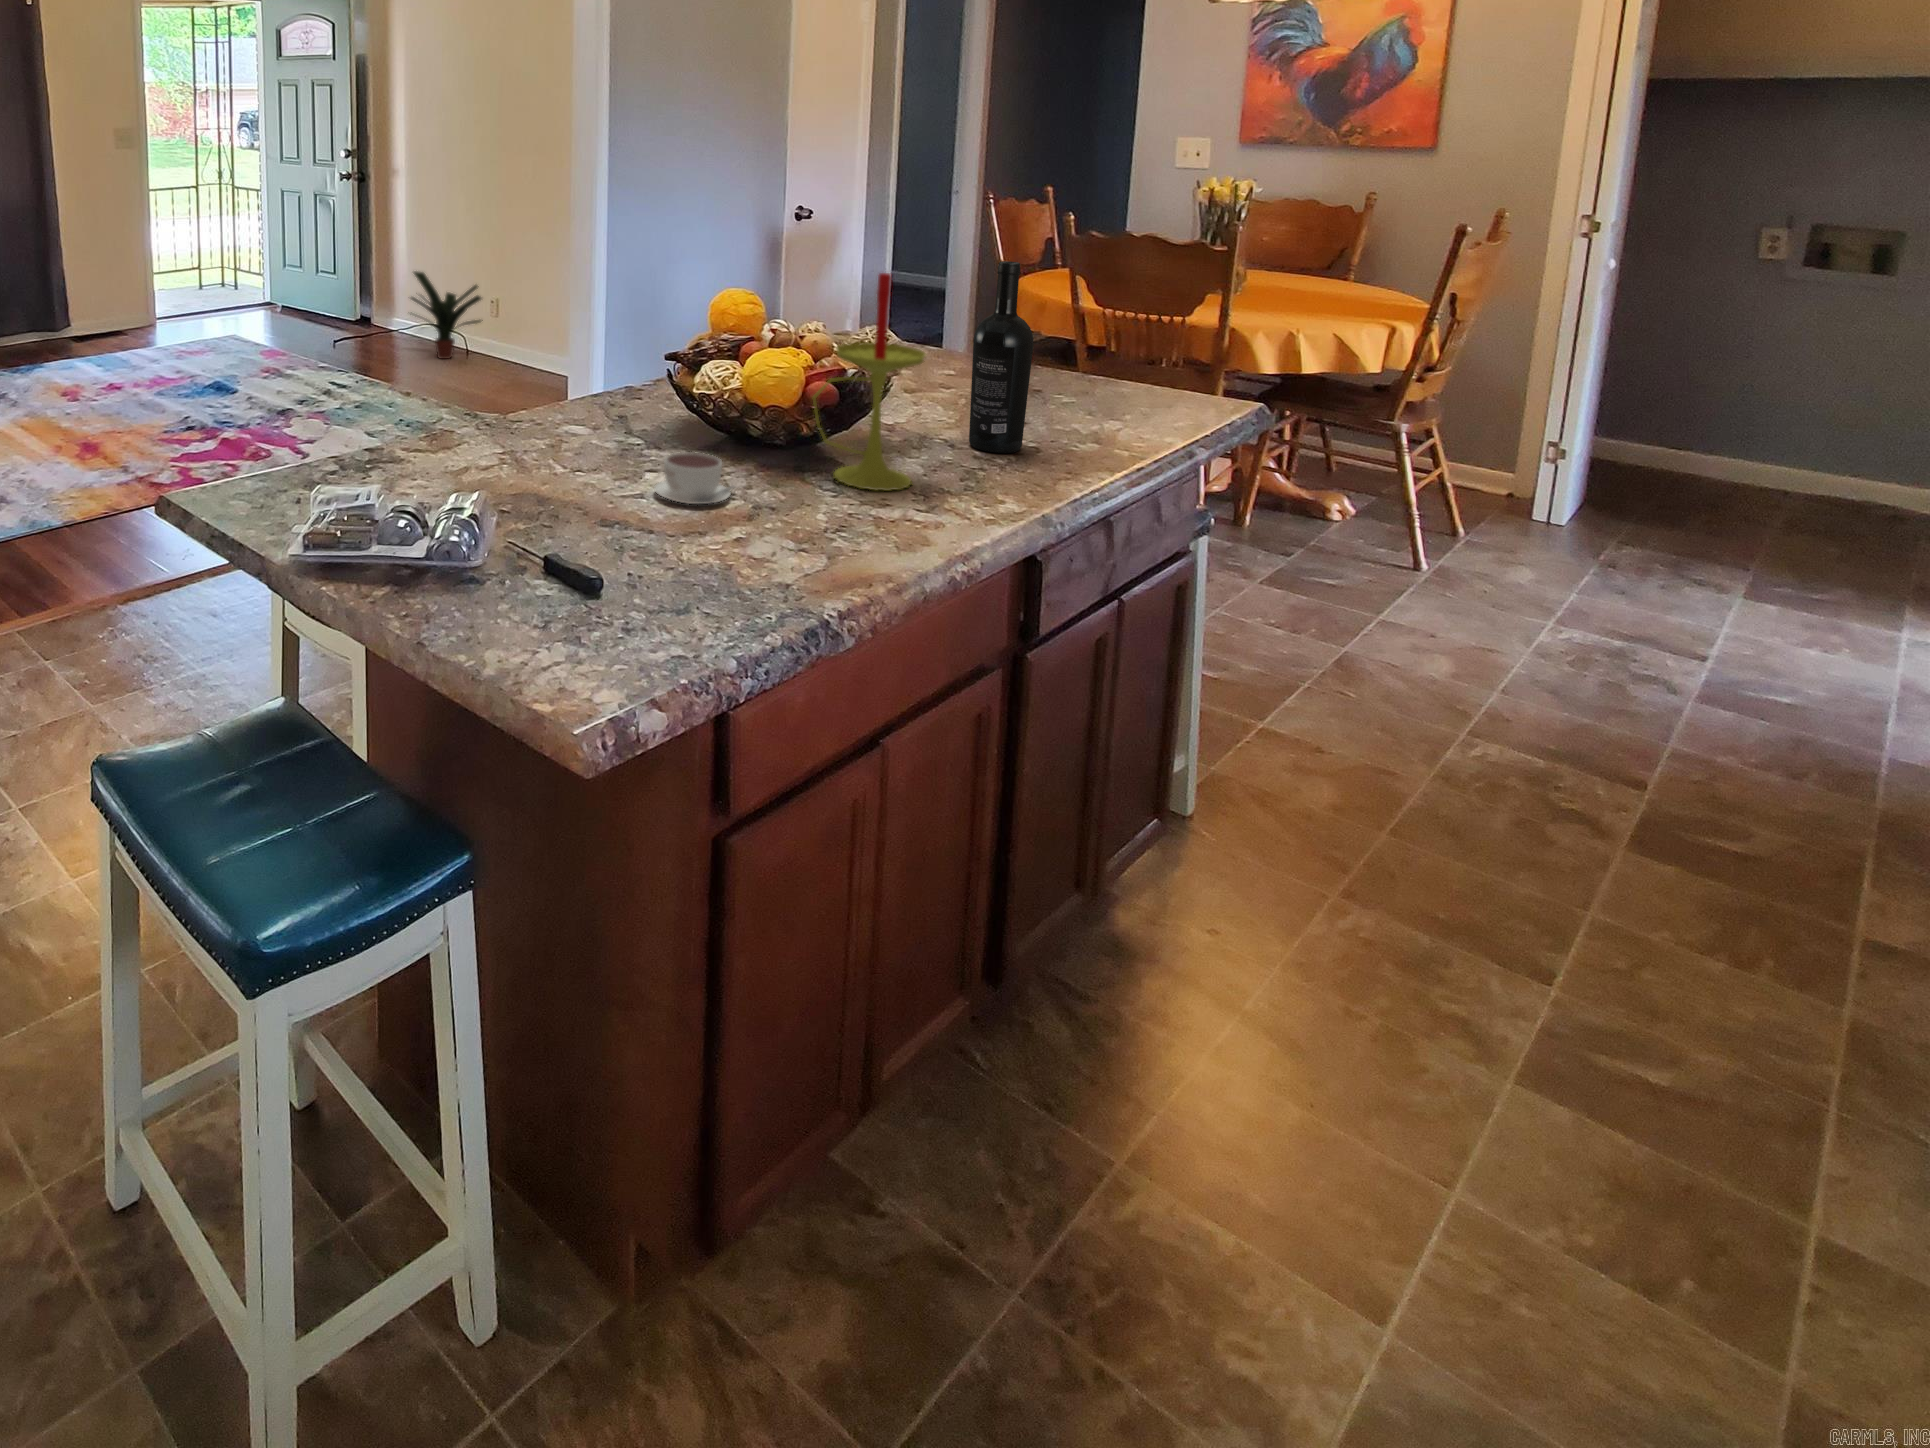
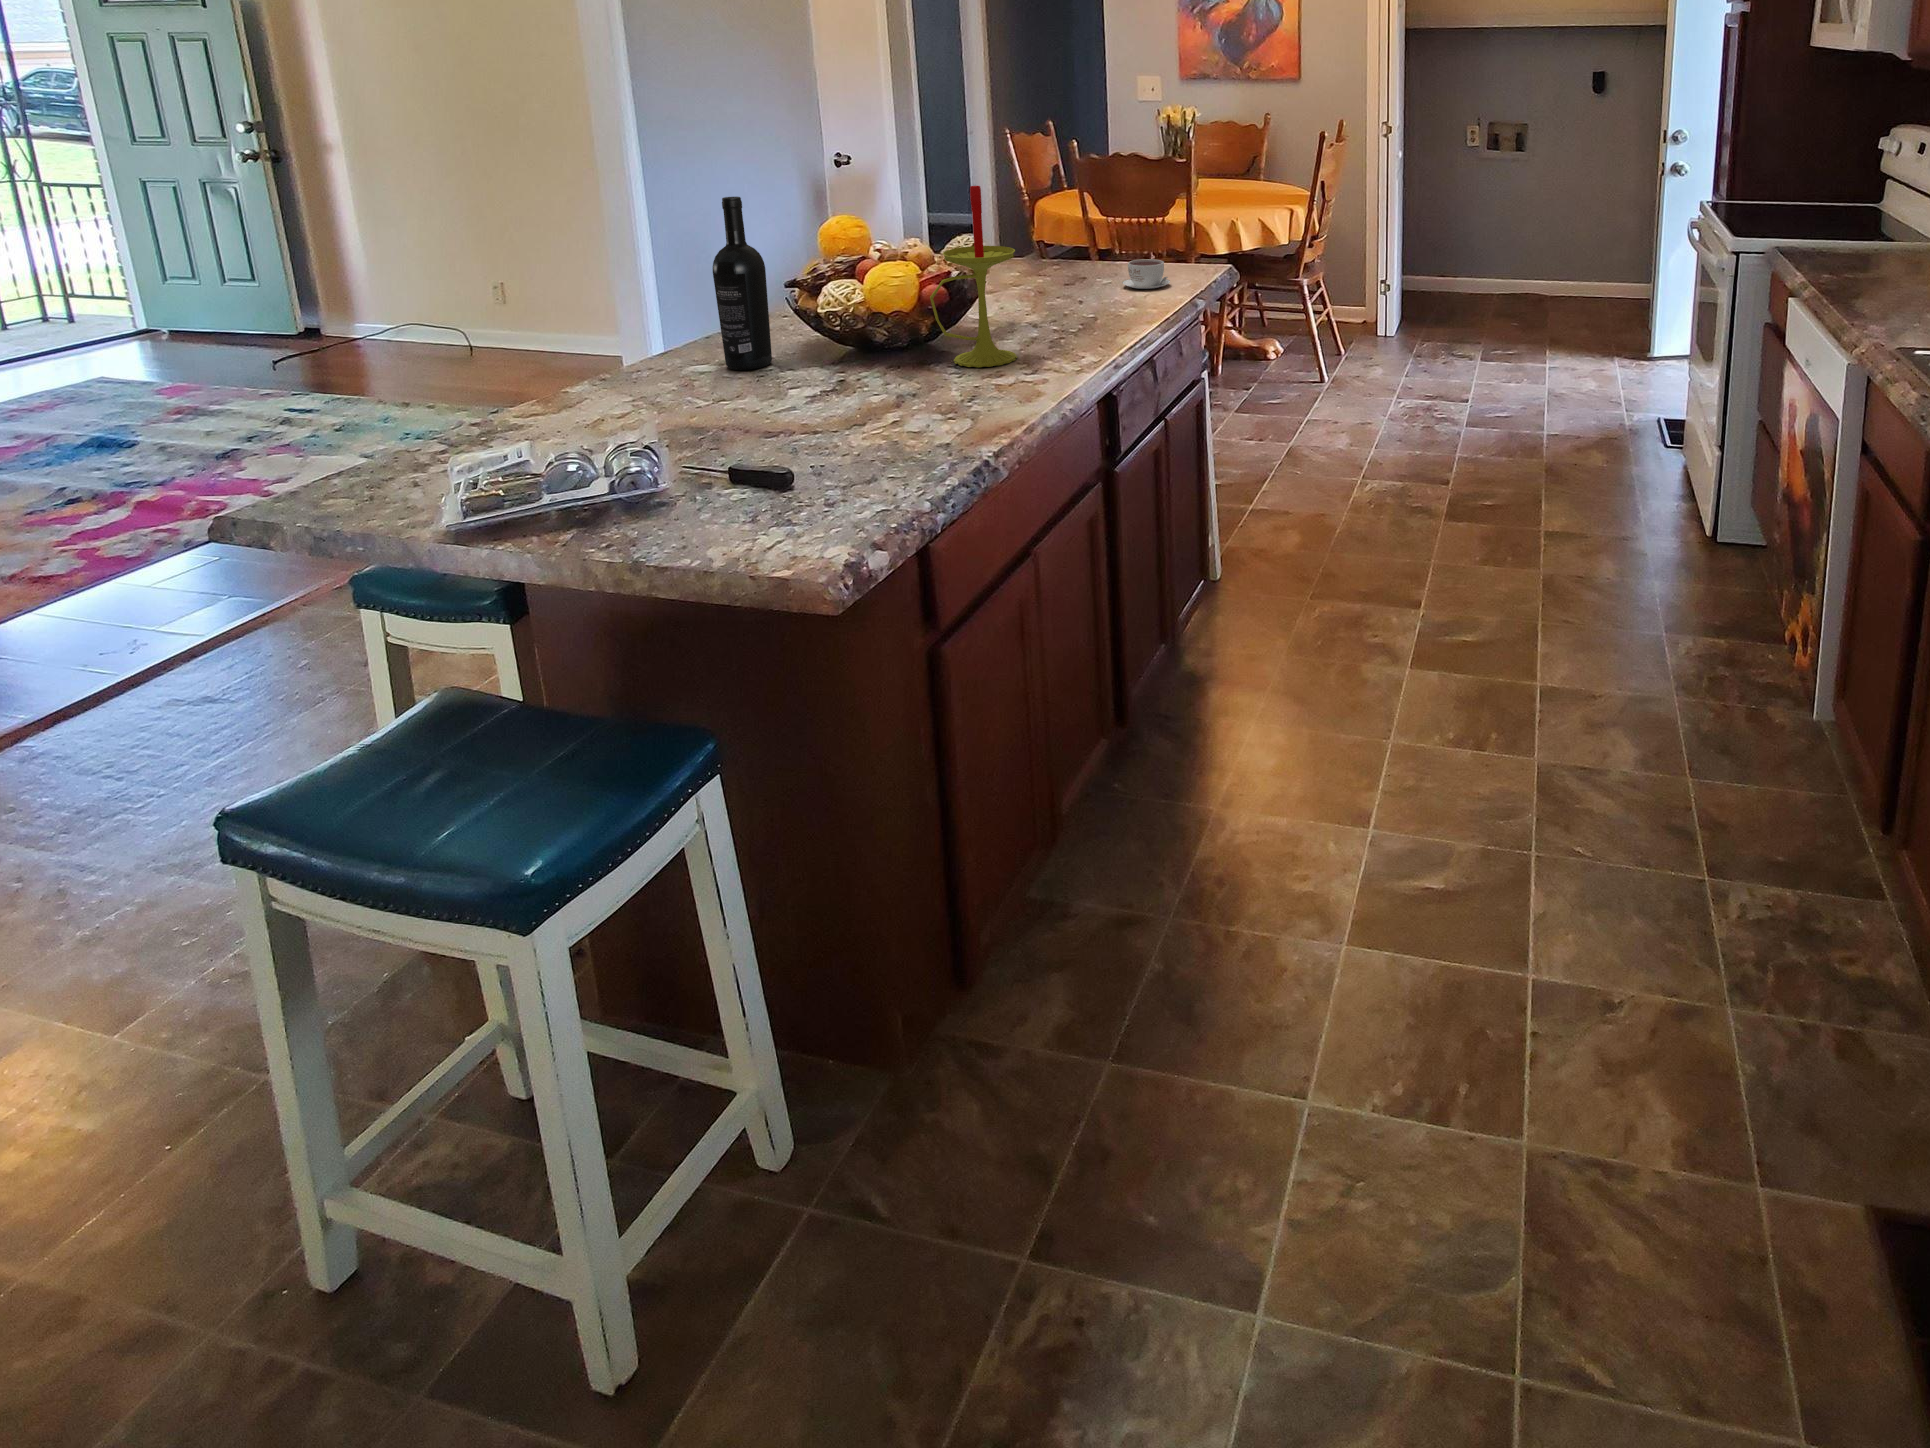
wine bottle: present [969,261,1034,453] -> present [713,197,772,370]
potted plant: present [411,272,483,359] -> none [388,258,497,354]
coffee cup: present [654,452,733,504] -> present [1122,259,1170,289]

